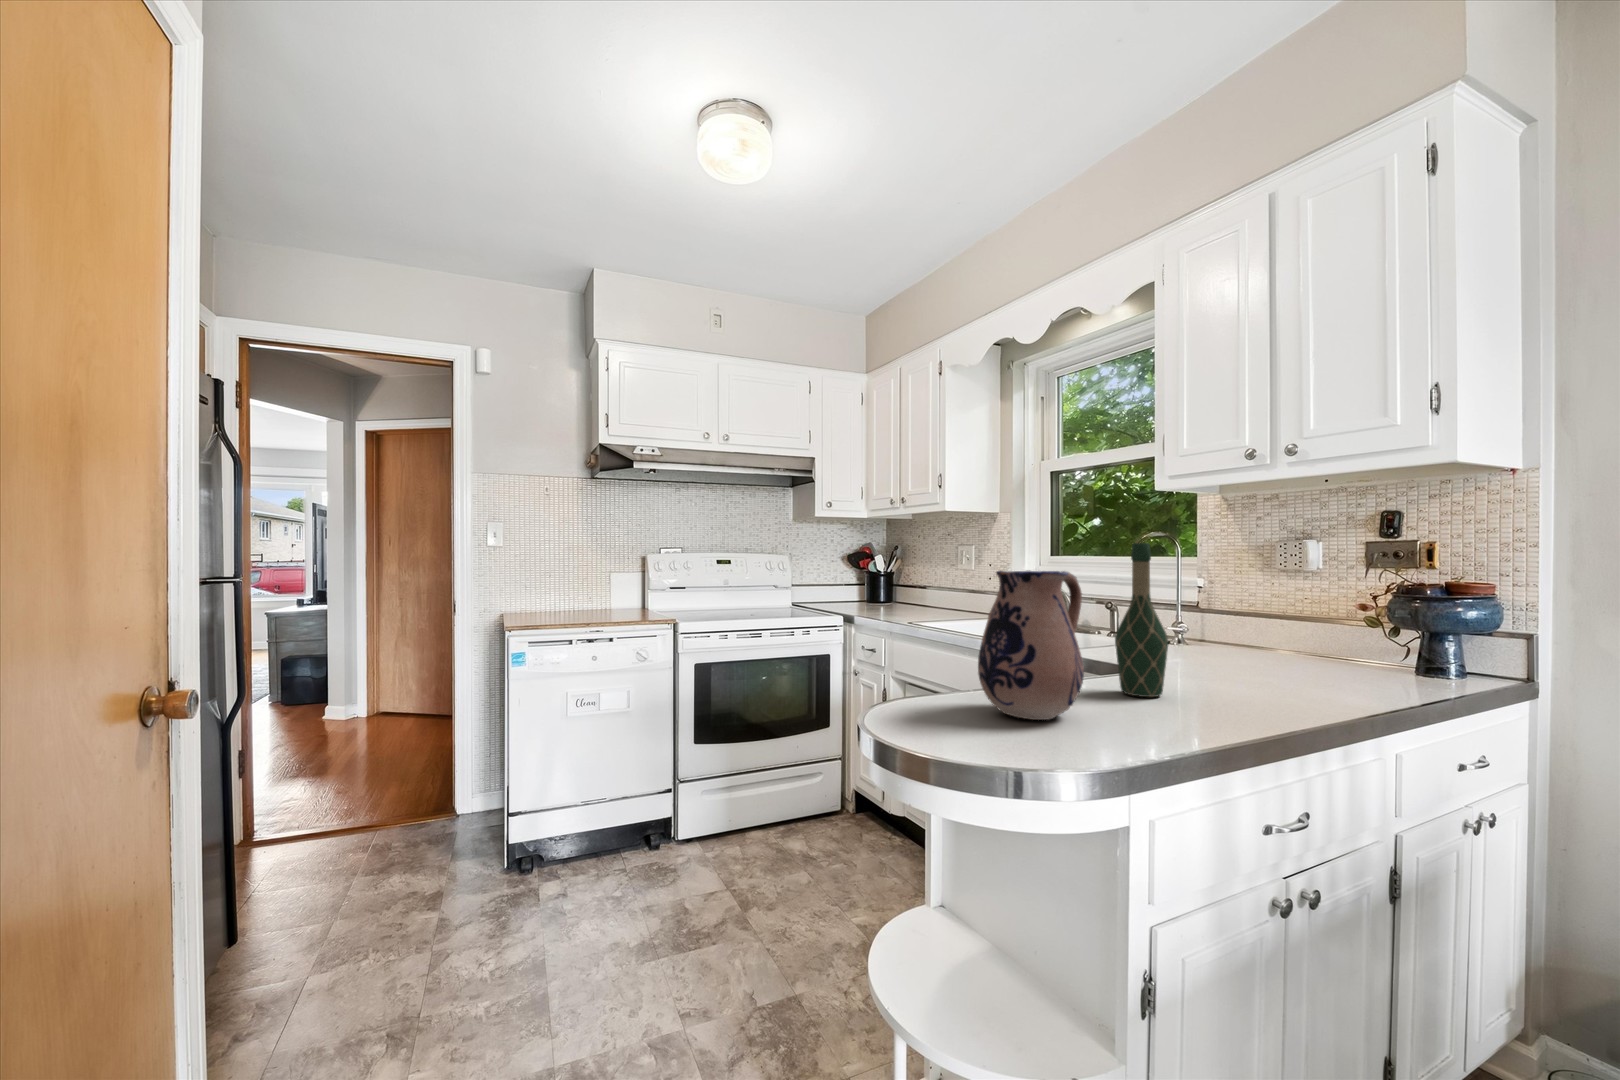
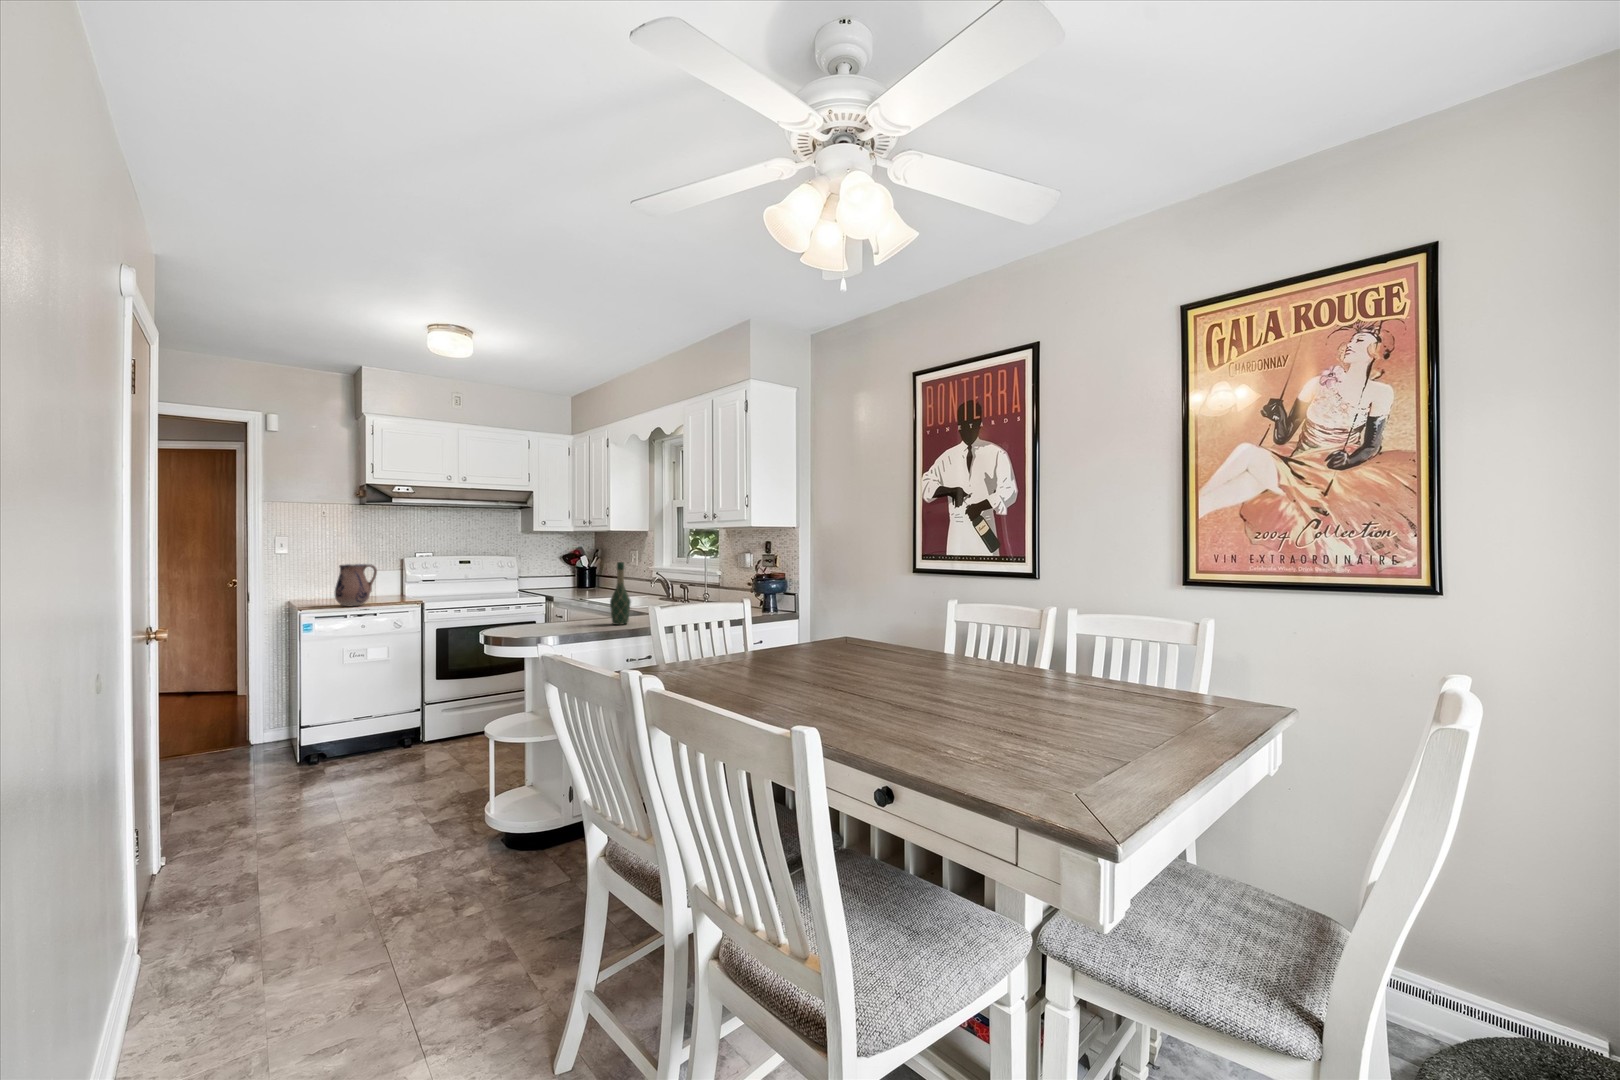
ceramic pitcher: present [978,571,1084,720] -> present [335,564,377,606]

